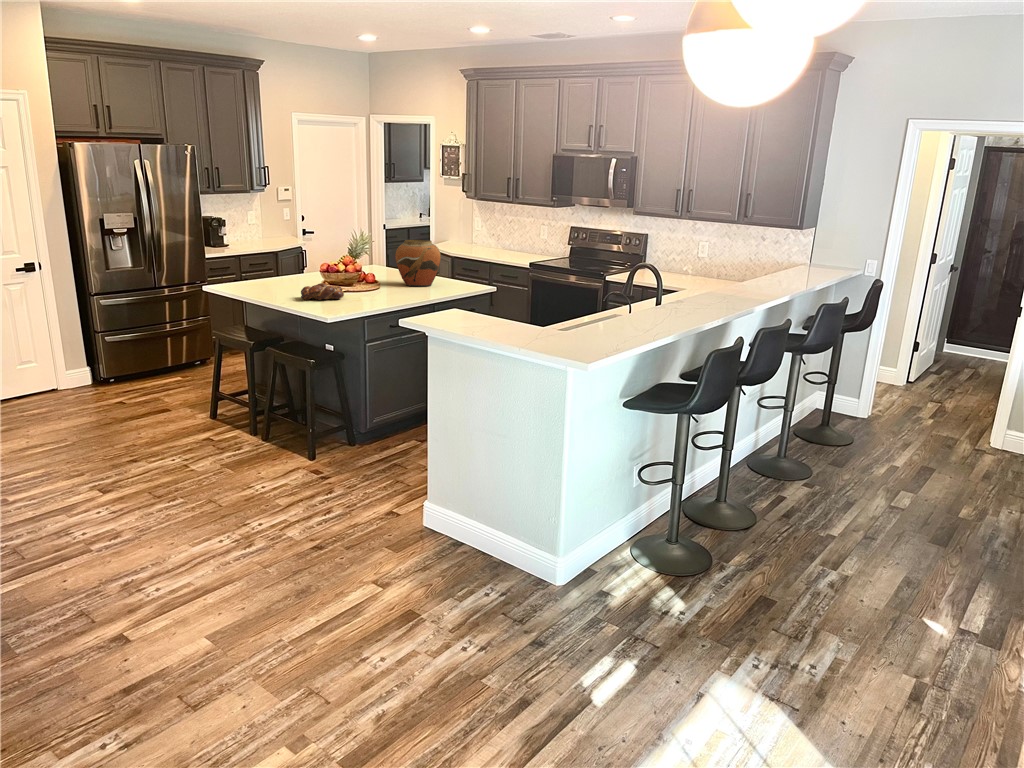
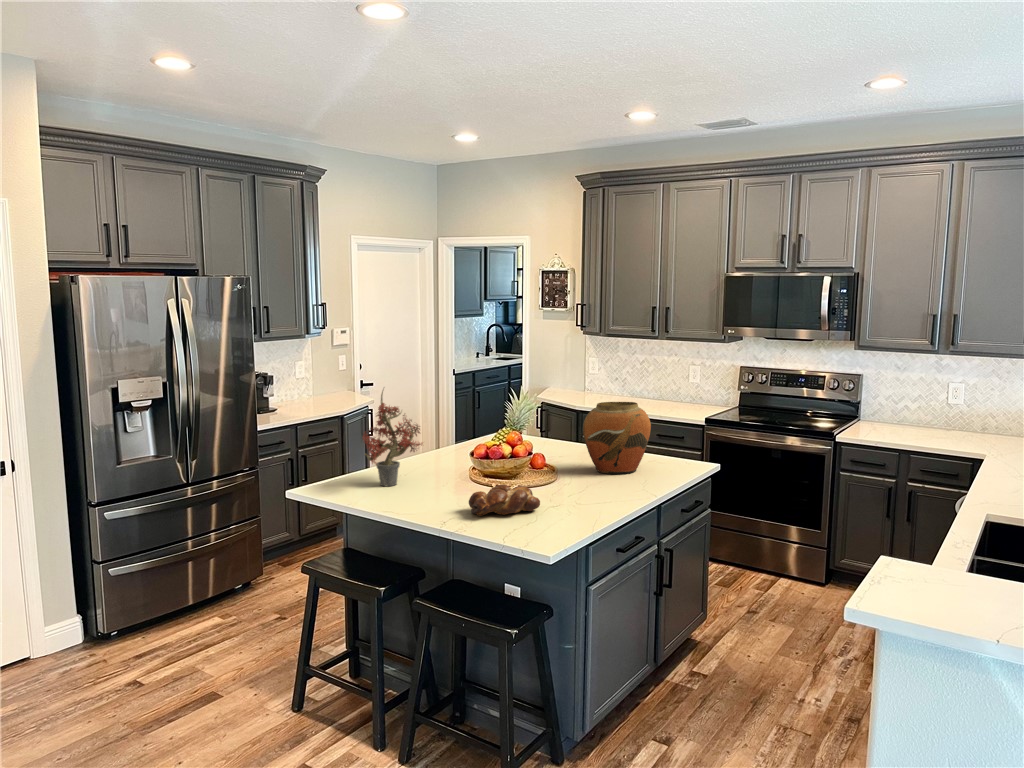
potted plant: none [246,223,291,286] -> present [363,391,422,486]

